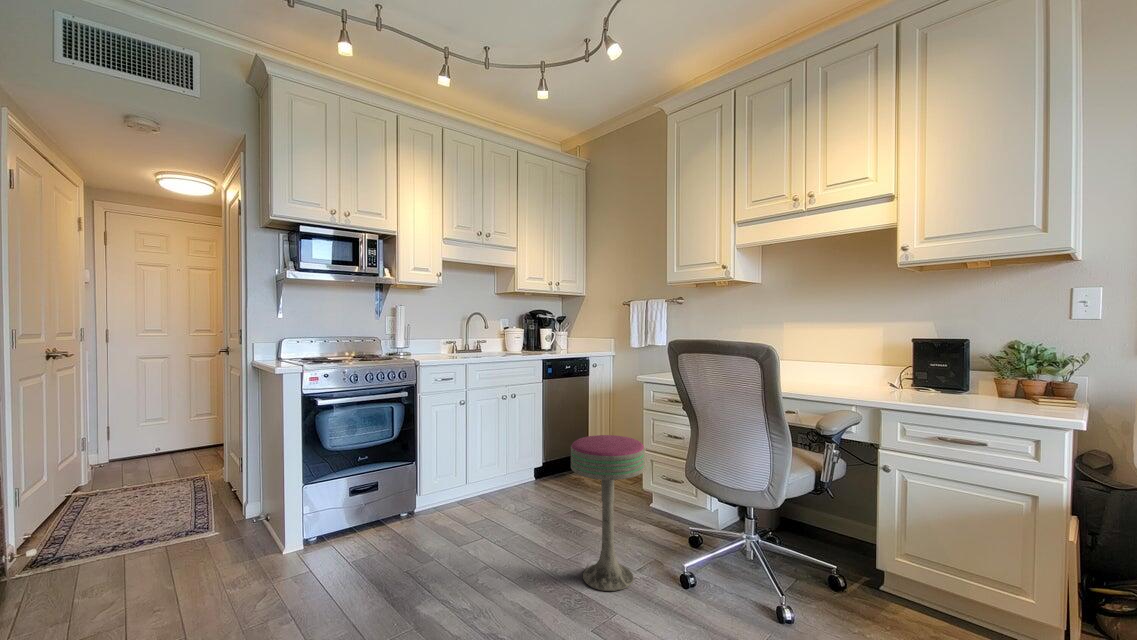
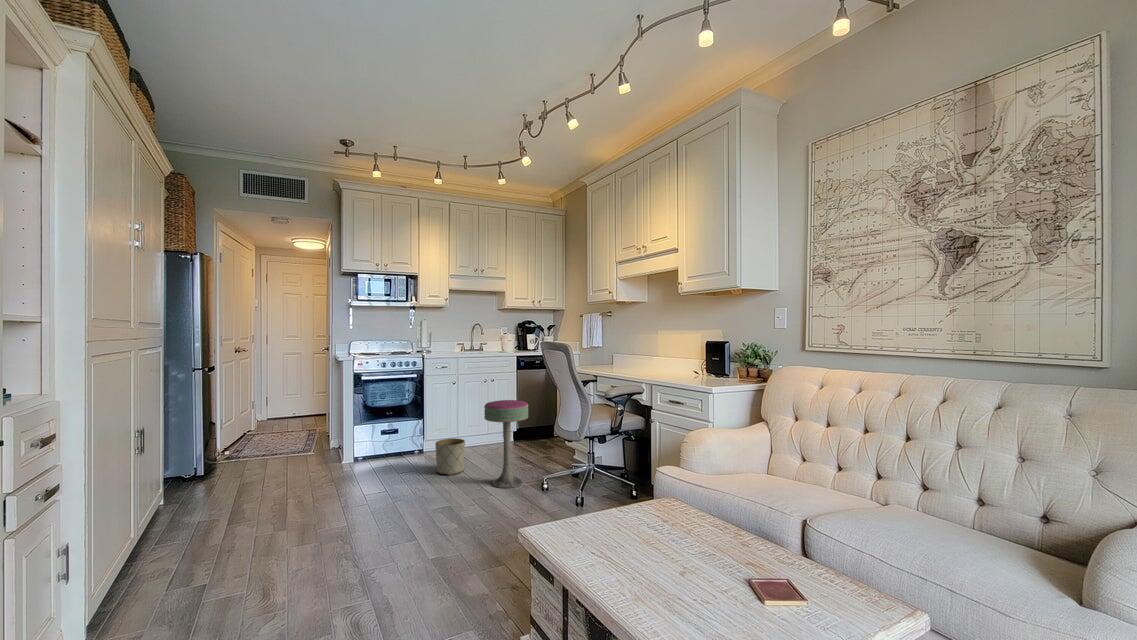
planter: none [466,499,515,568] -> present [435,438,465,475]

